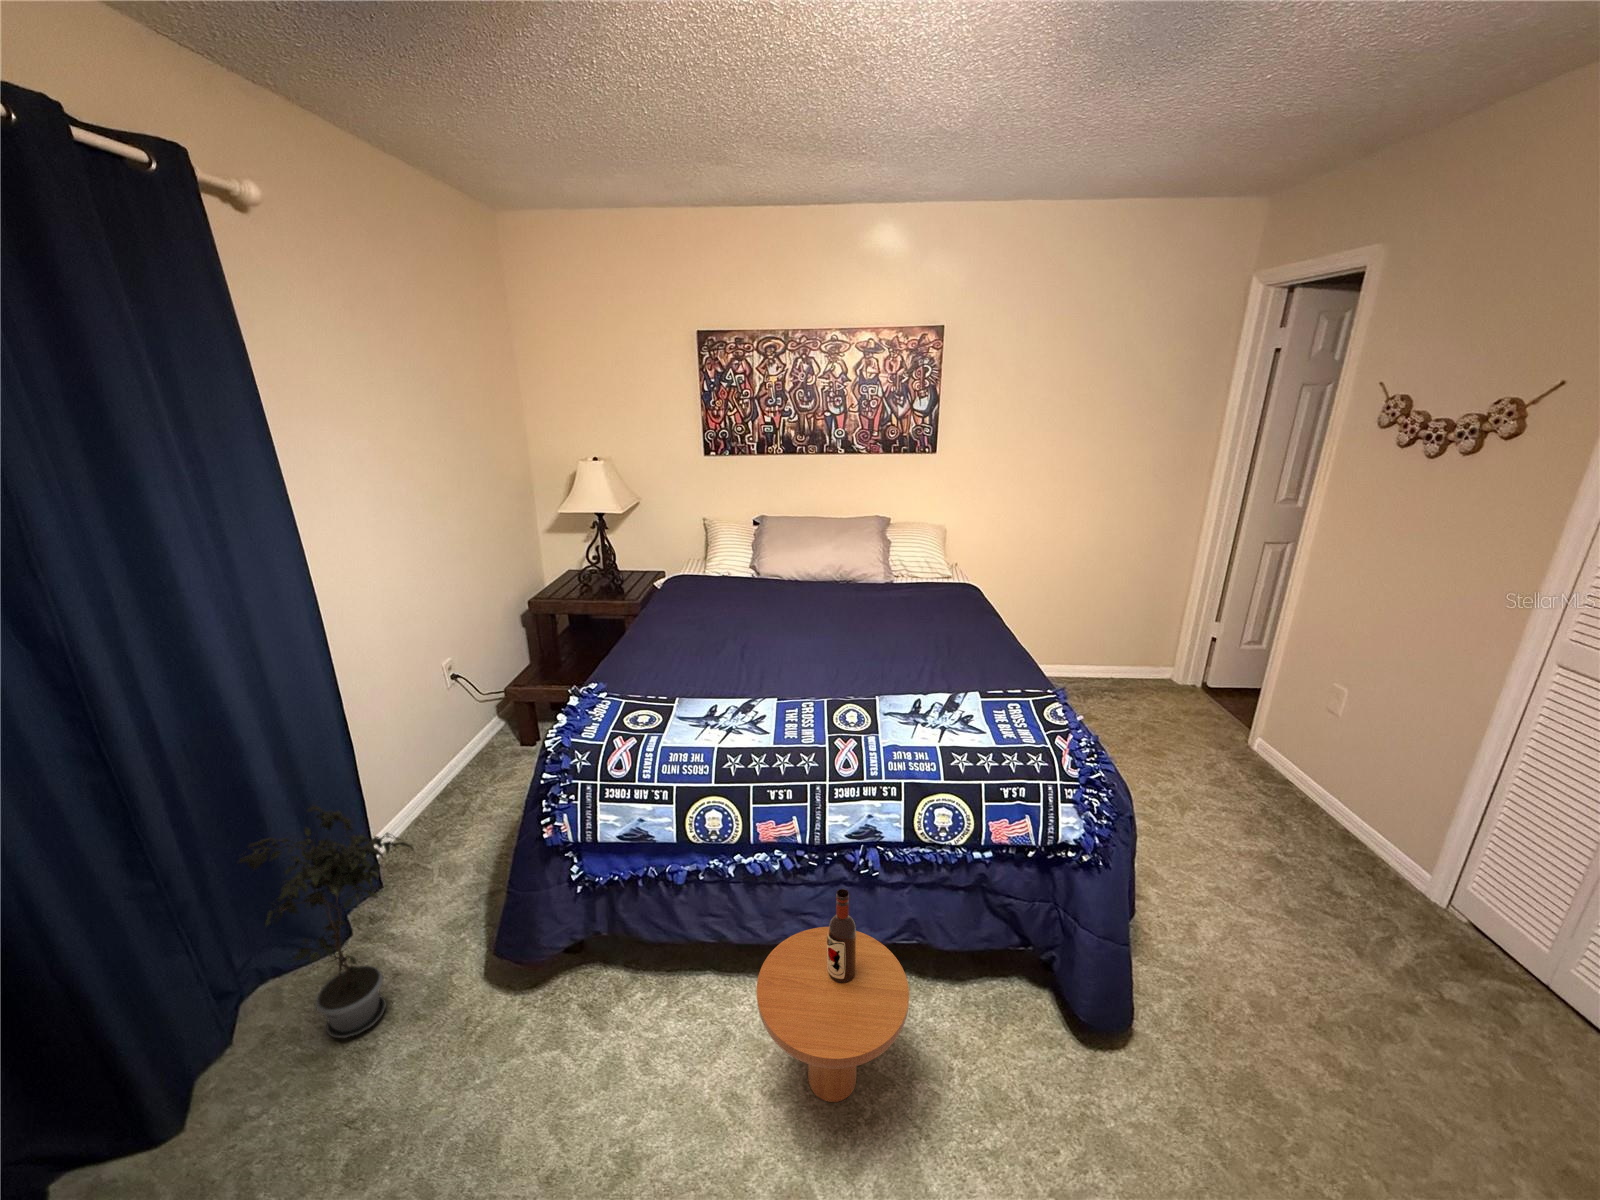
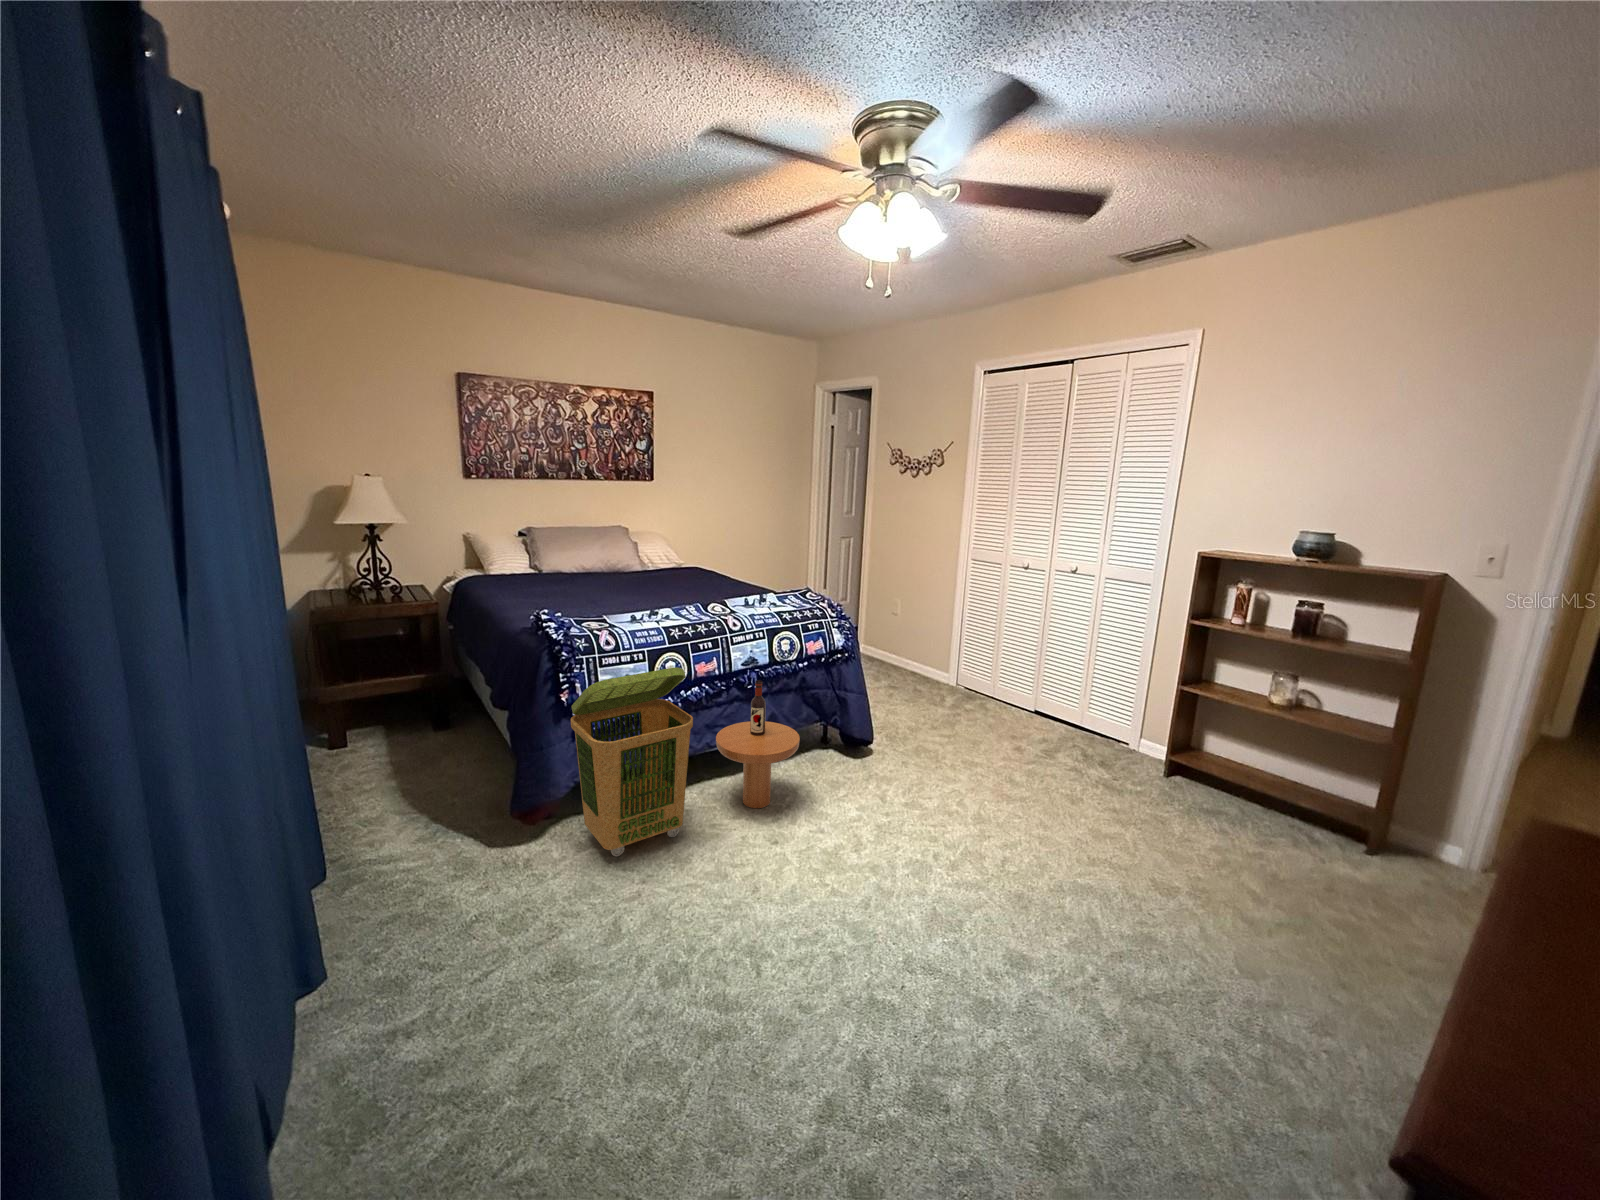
potted plant: present [238,805,414,1038] -> none [317,706,471,900]
laundry basket: none [490,854,687,1097] -> present [571,667,693,856]

